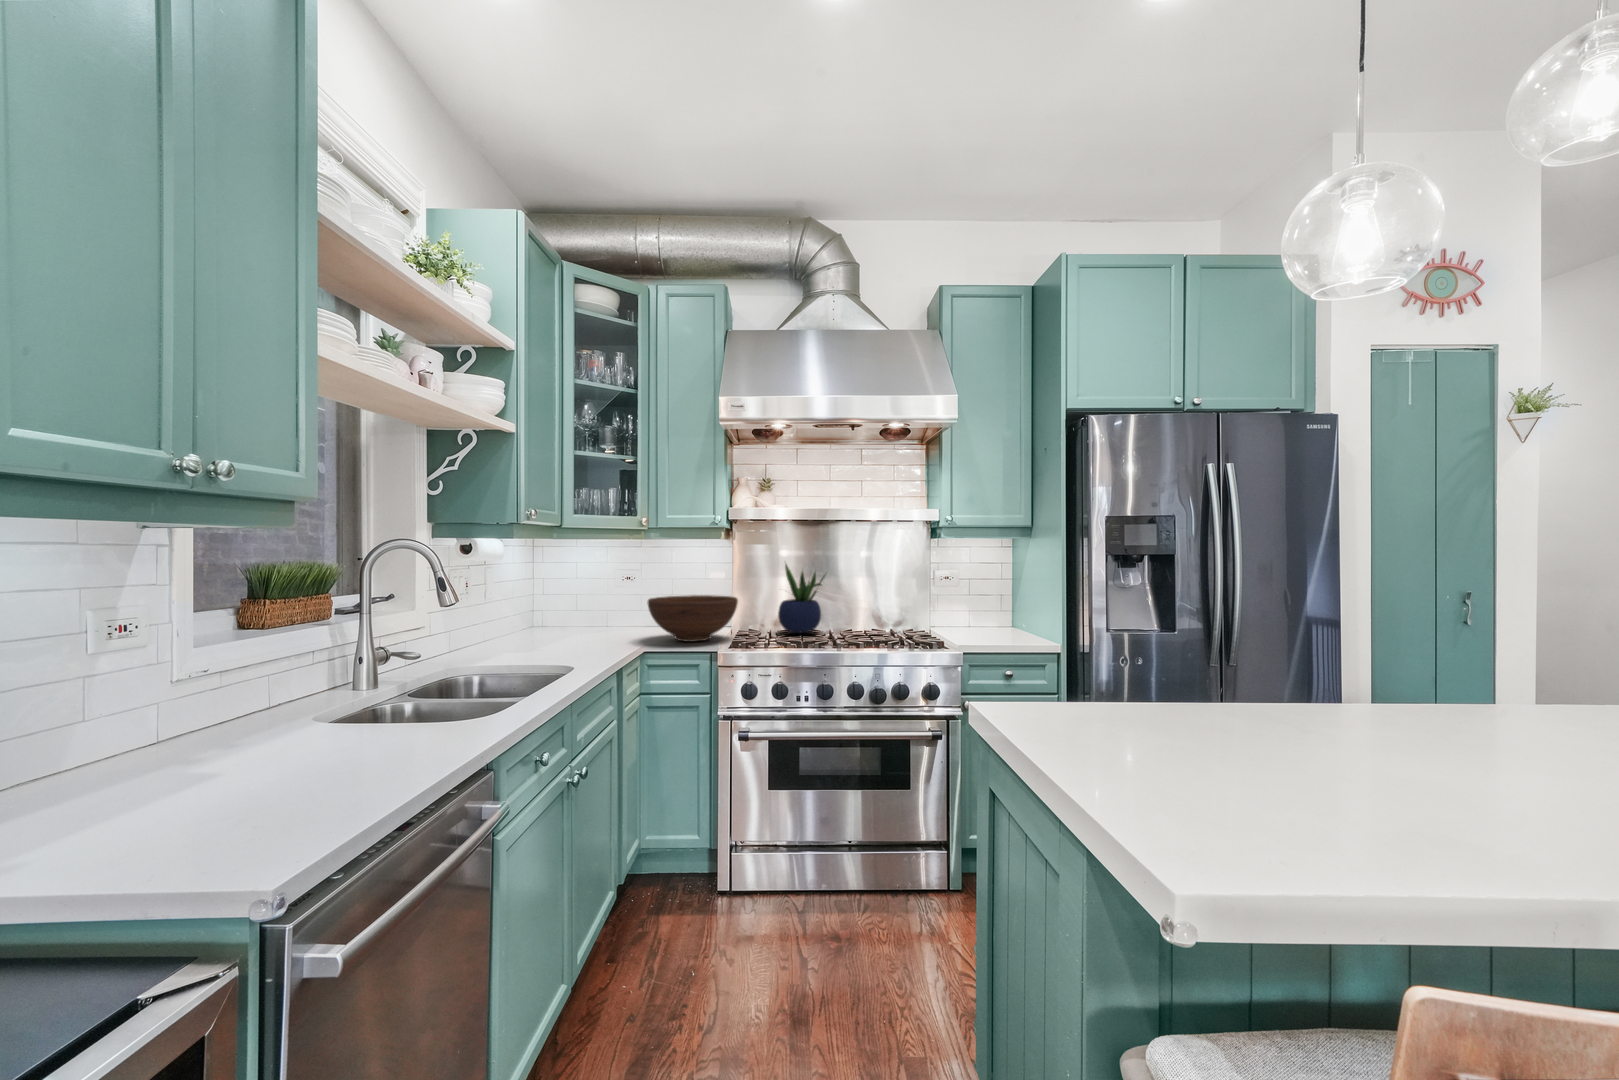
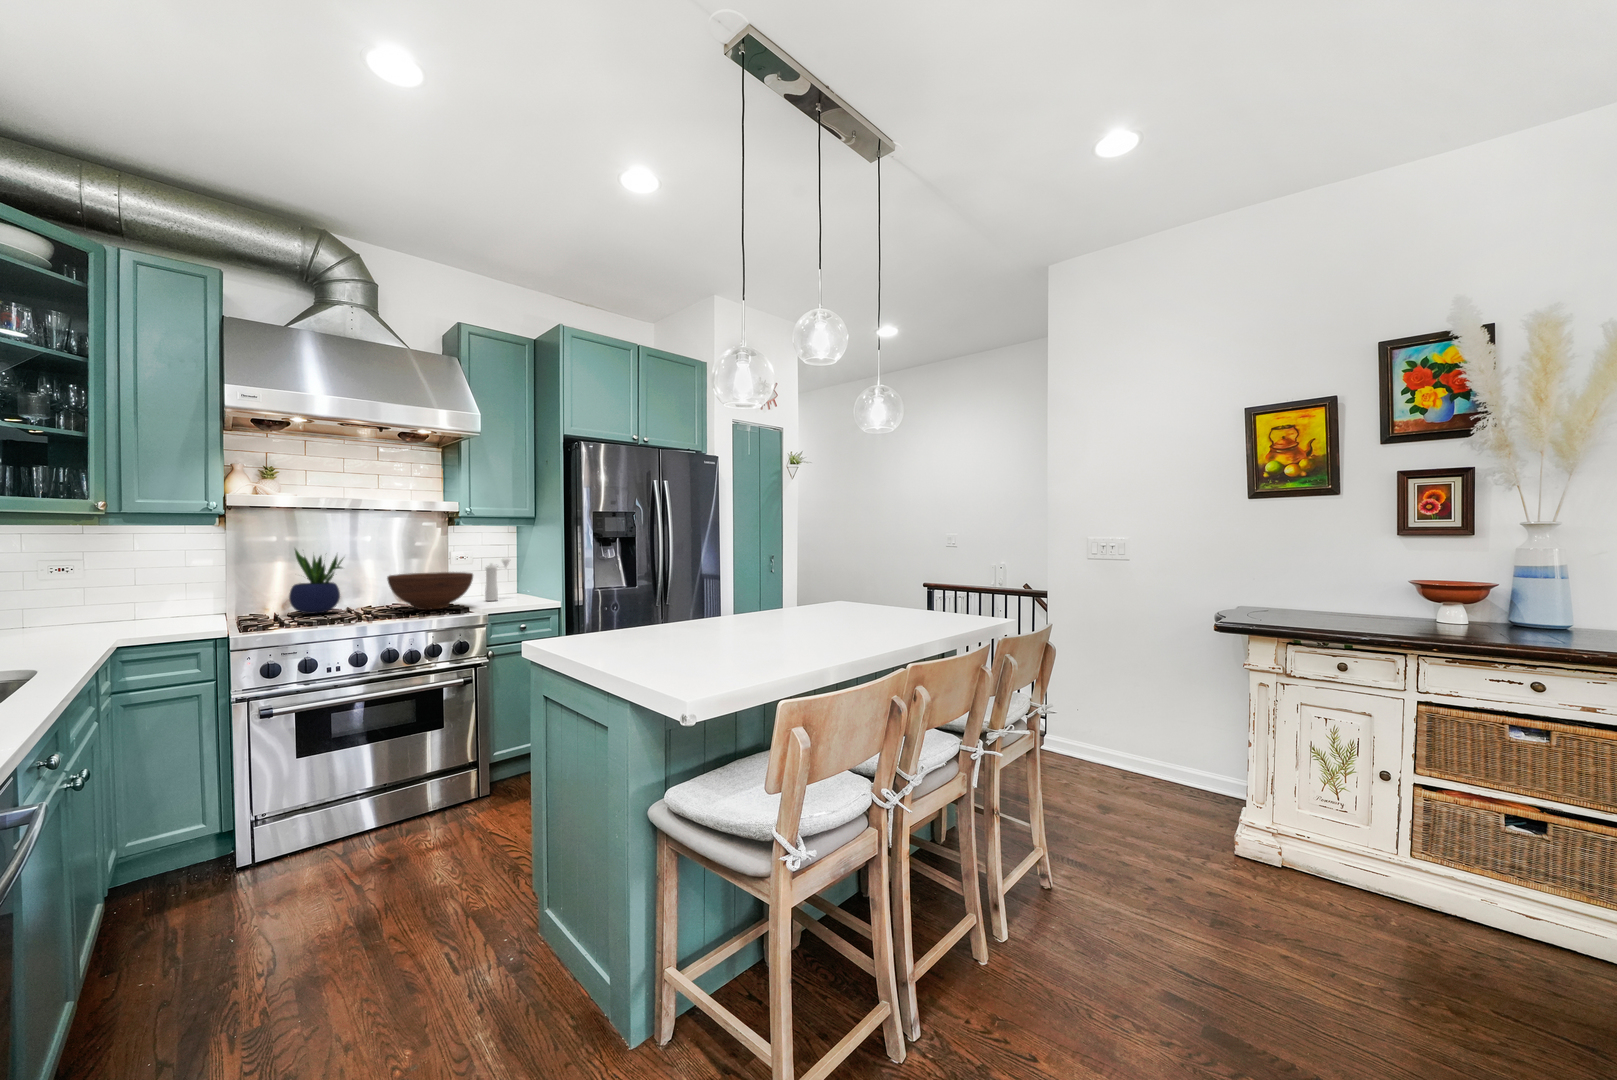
pepper mill: none [970,578,1003,633] -> present [485,558,510,601]
fruit bowl: present [648,595,738,642] -> present [387,572,473,610]

